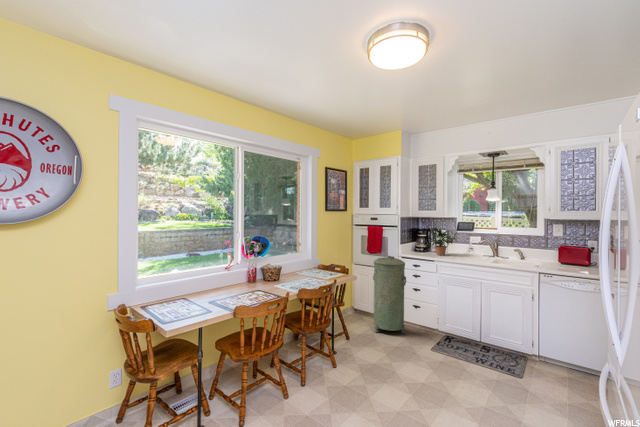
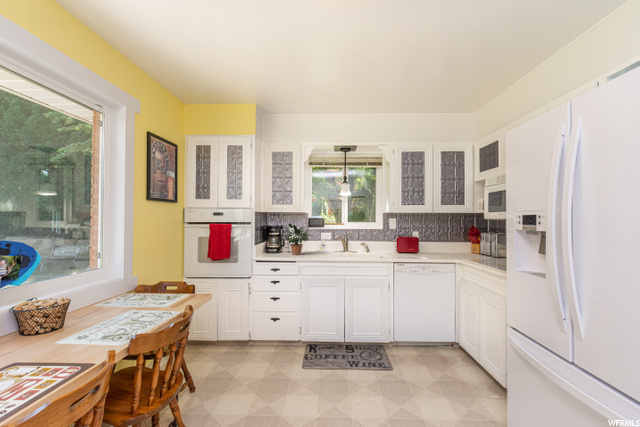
trash can: present [373,256,406,334] -> none [223,260,267,366]

